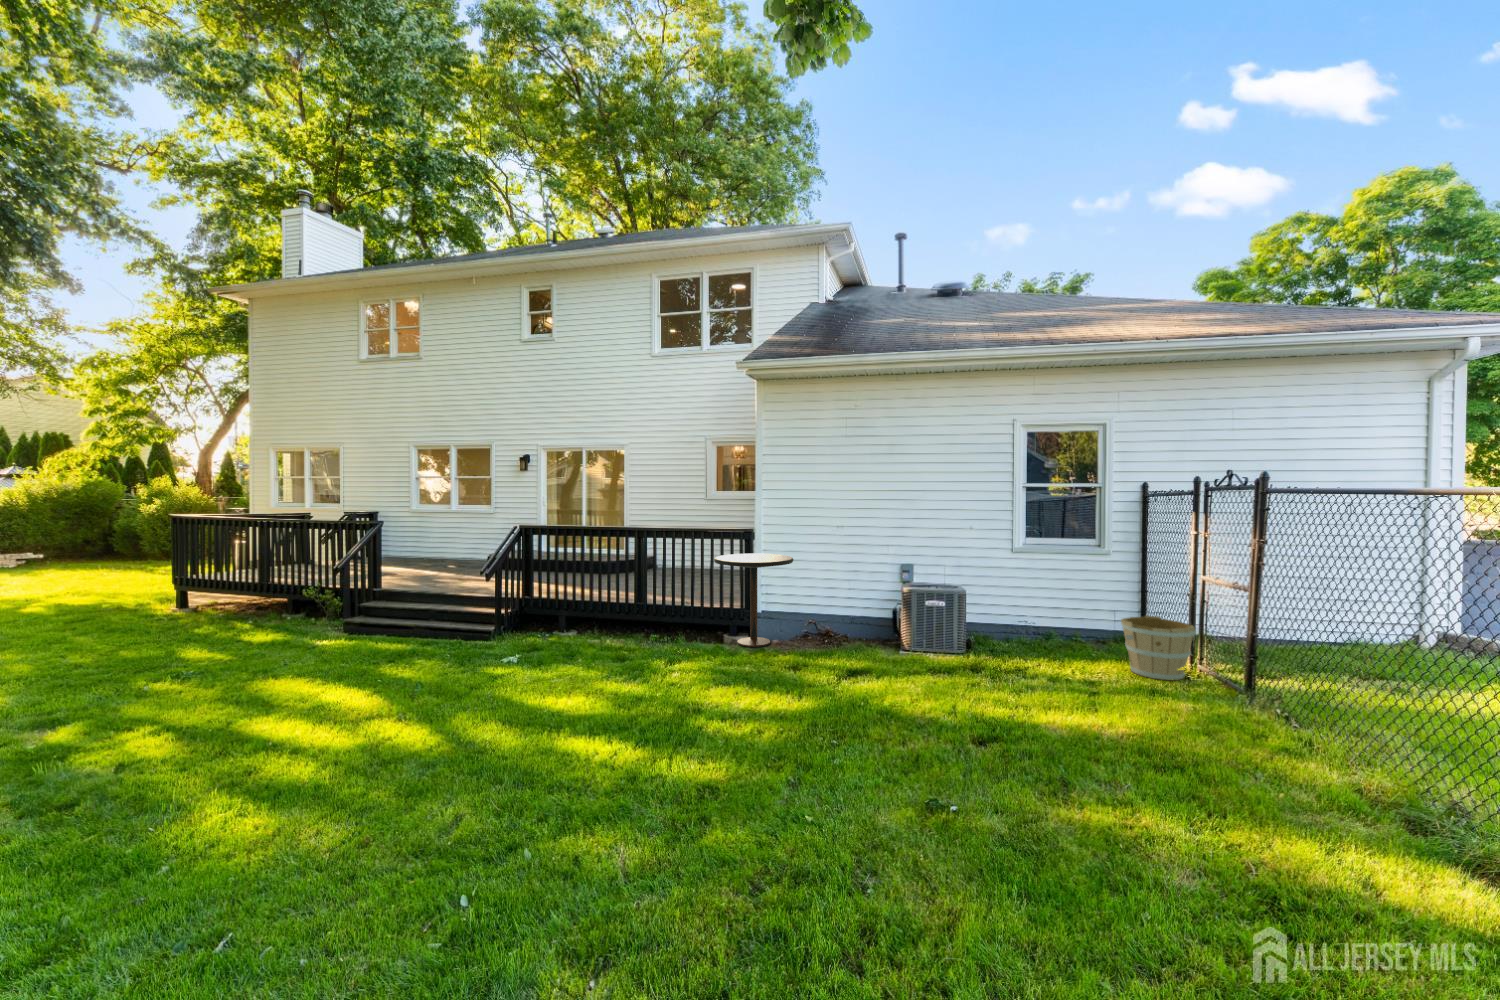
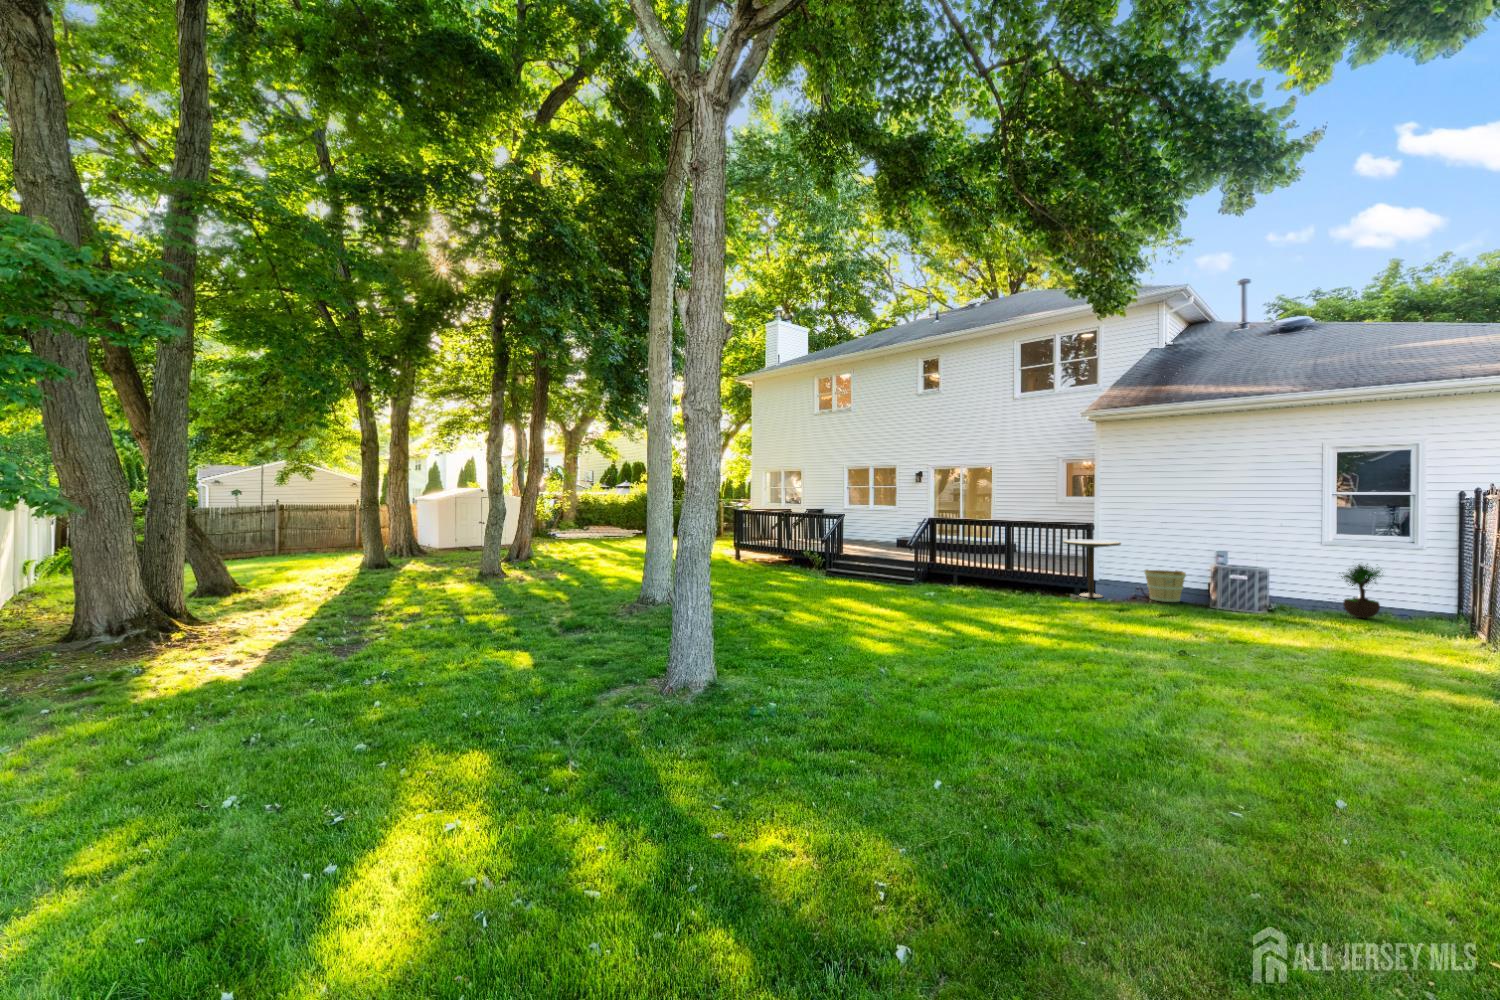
potted tree: none [1037,569,1086,646] -> present [1341,564,1381,618]
wooden bucket: present [1121,616,1196,681] -> present [1145,570,1186,602]

